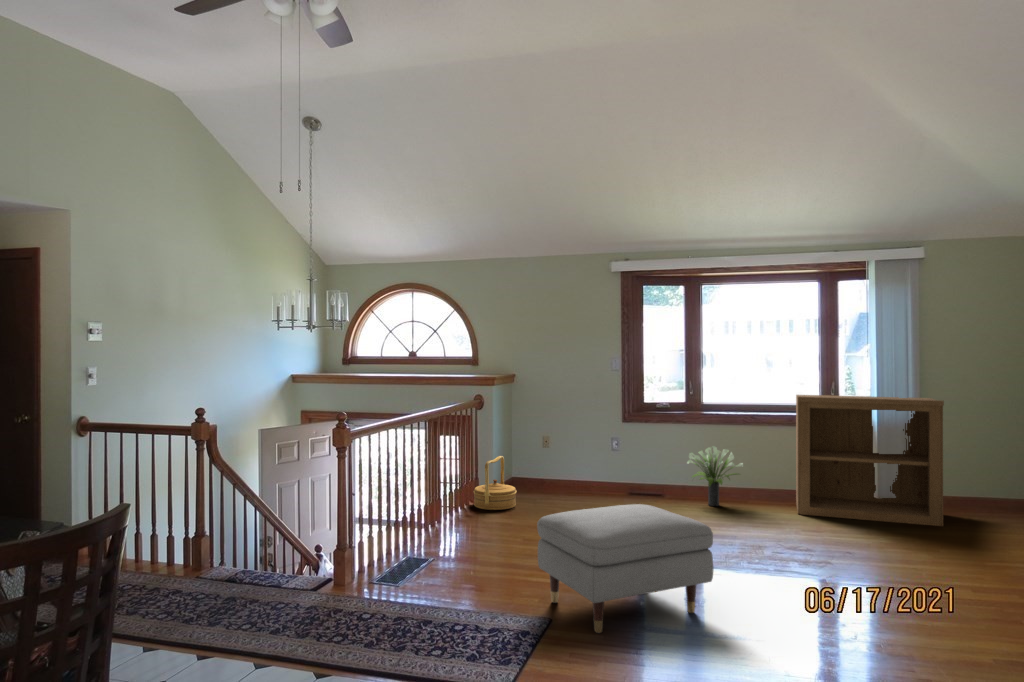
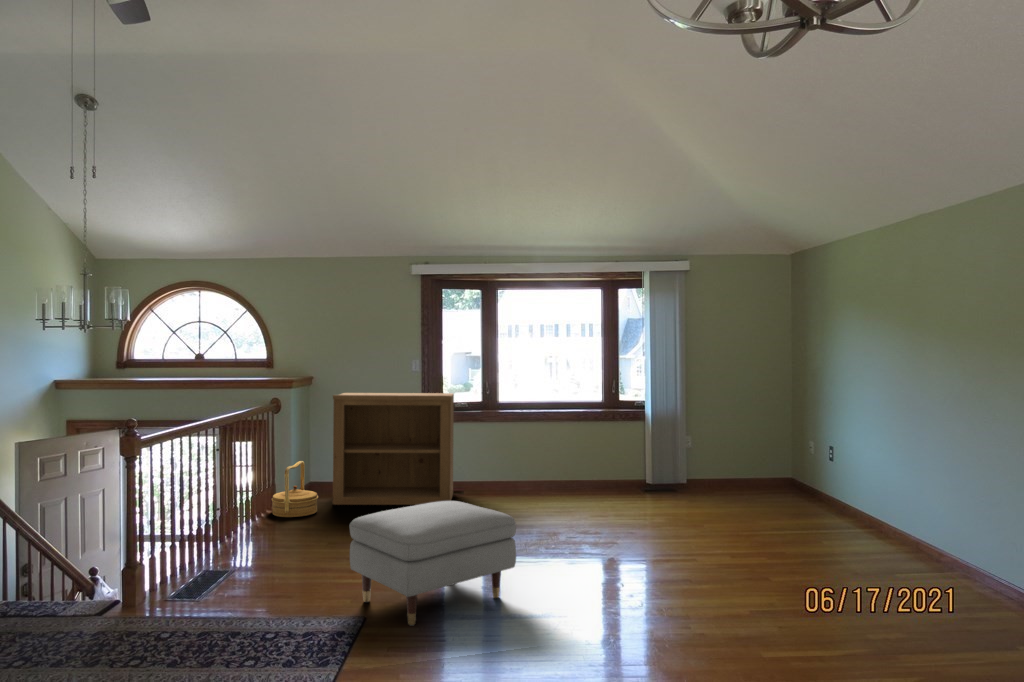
bookshelf: present [796,395,944,526] -> present [333,393,454,505]
potted plant: present [687,446,743,506] -> none [488,443,539,500]

